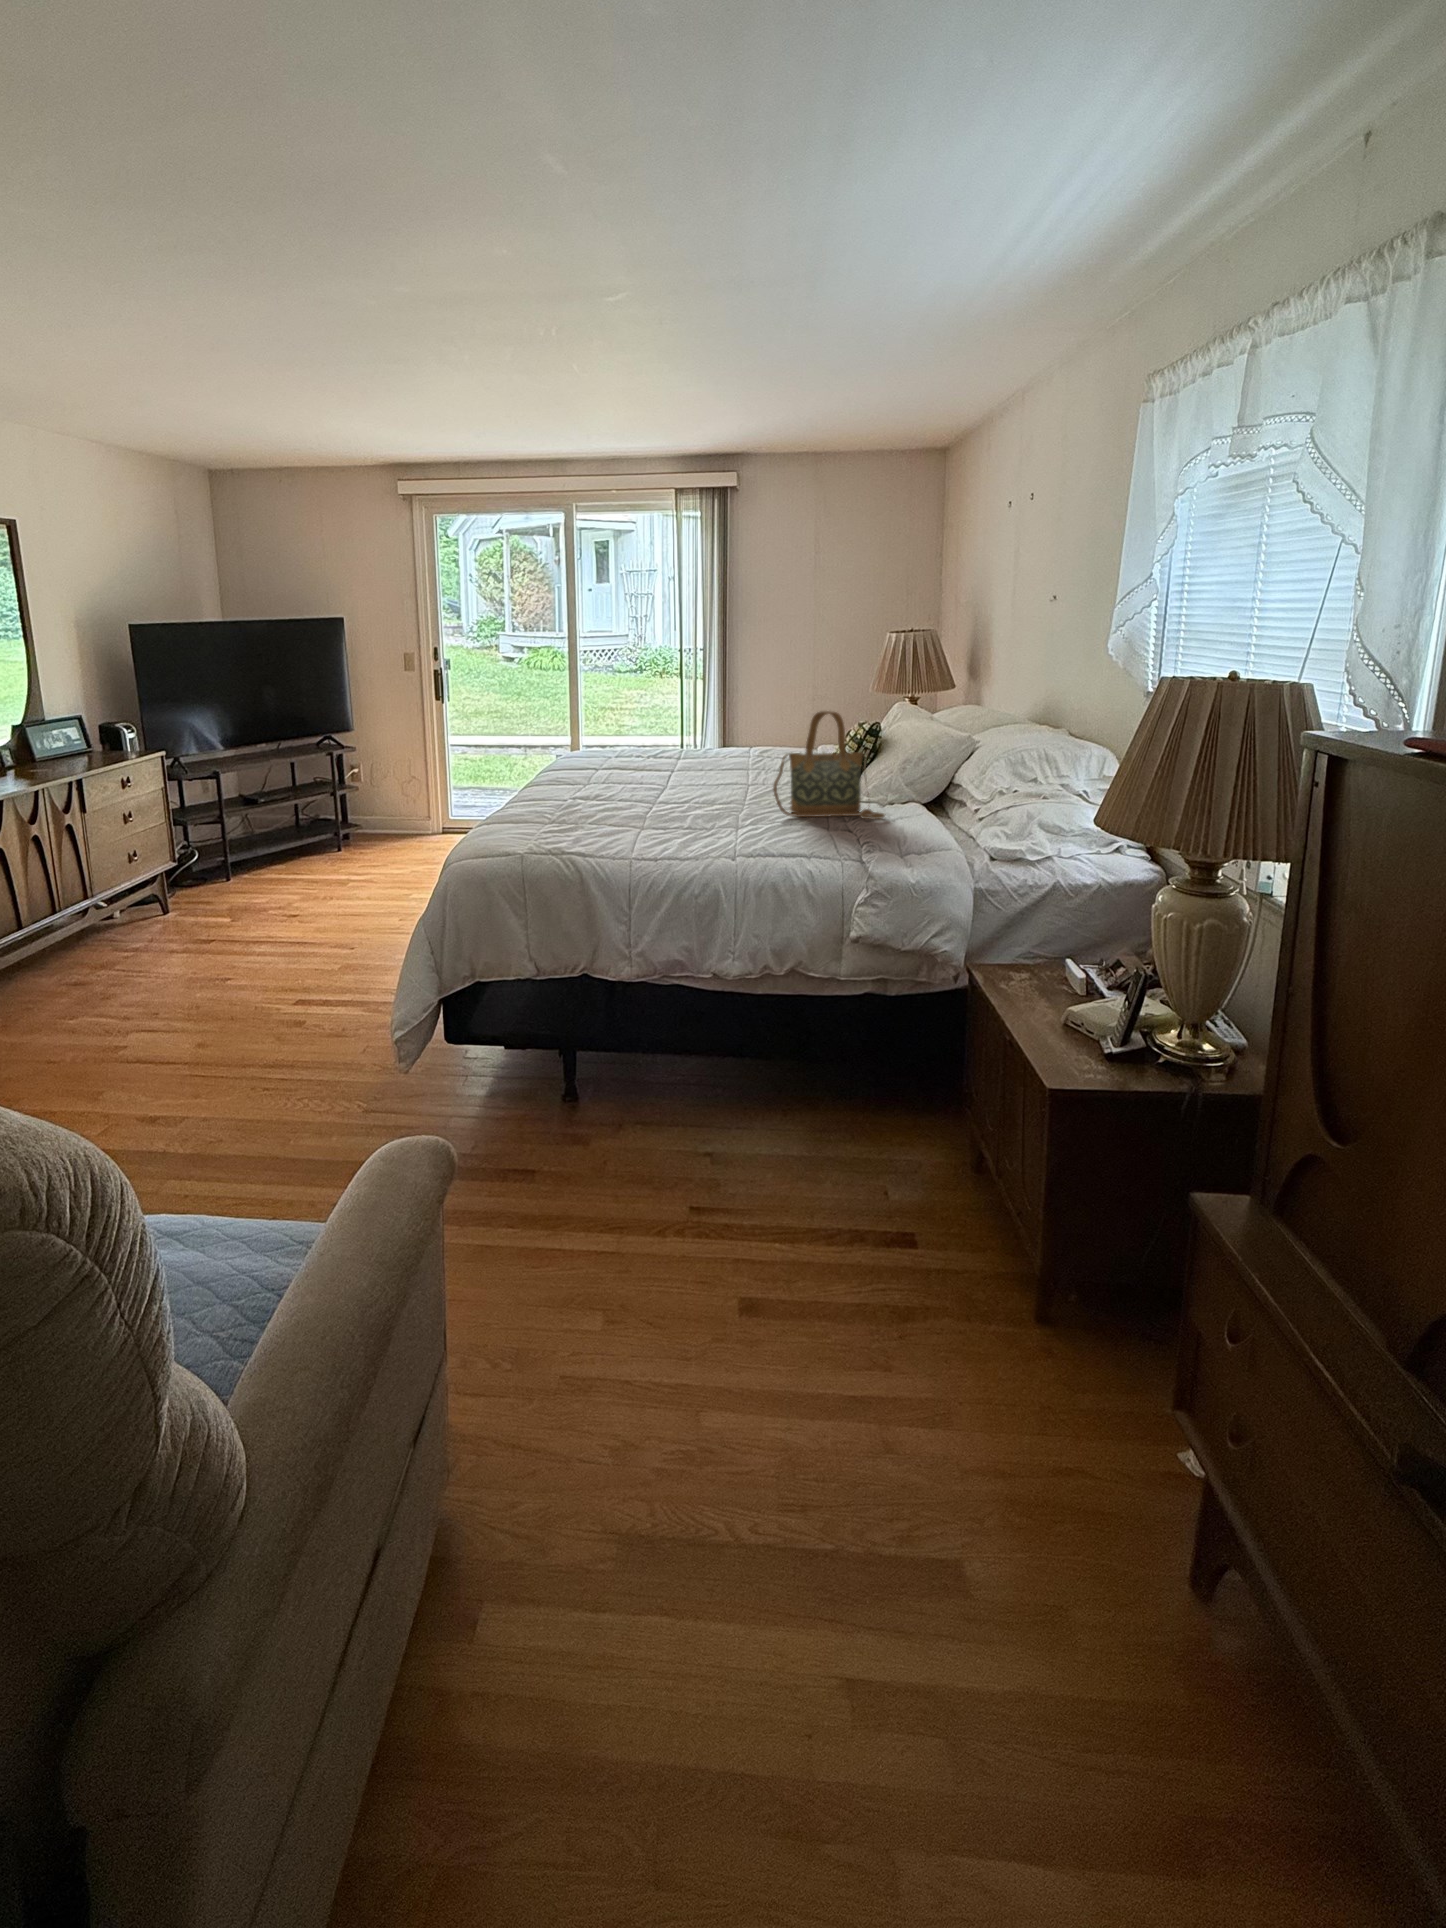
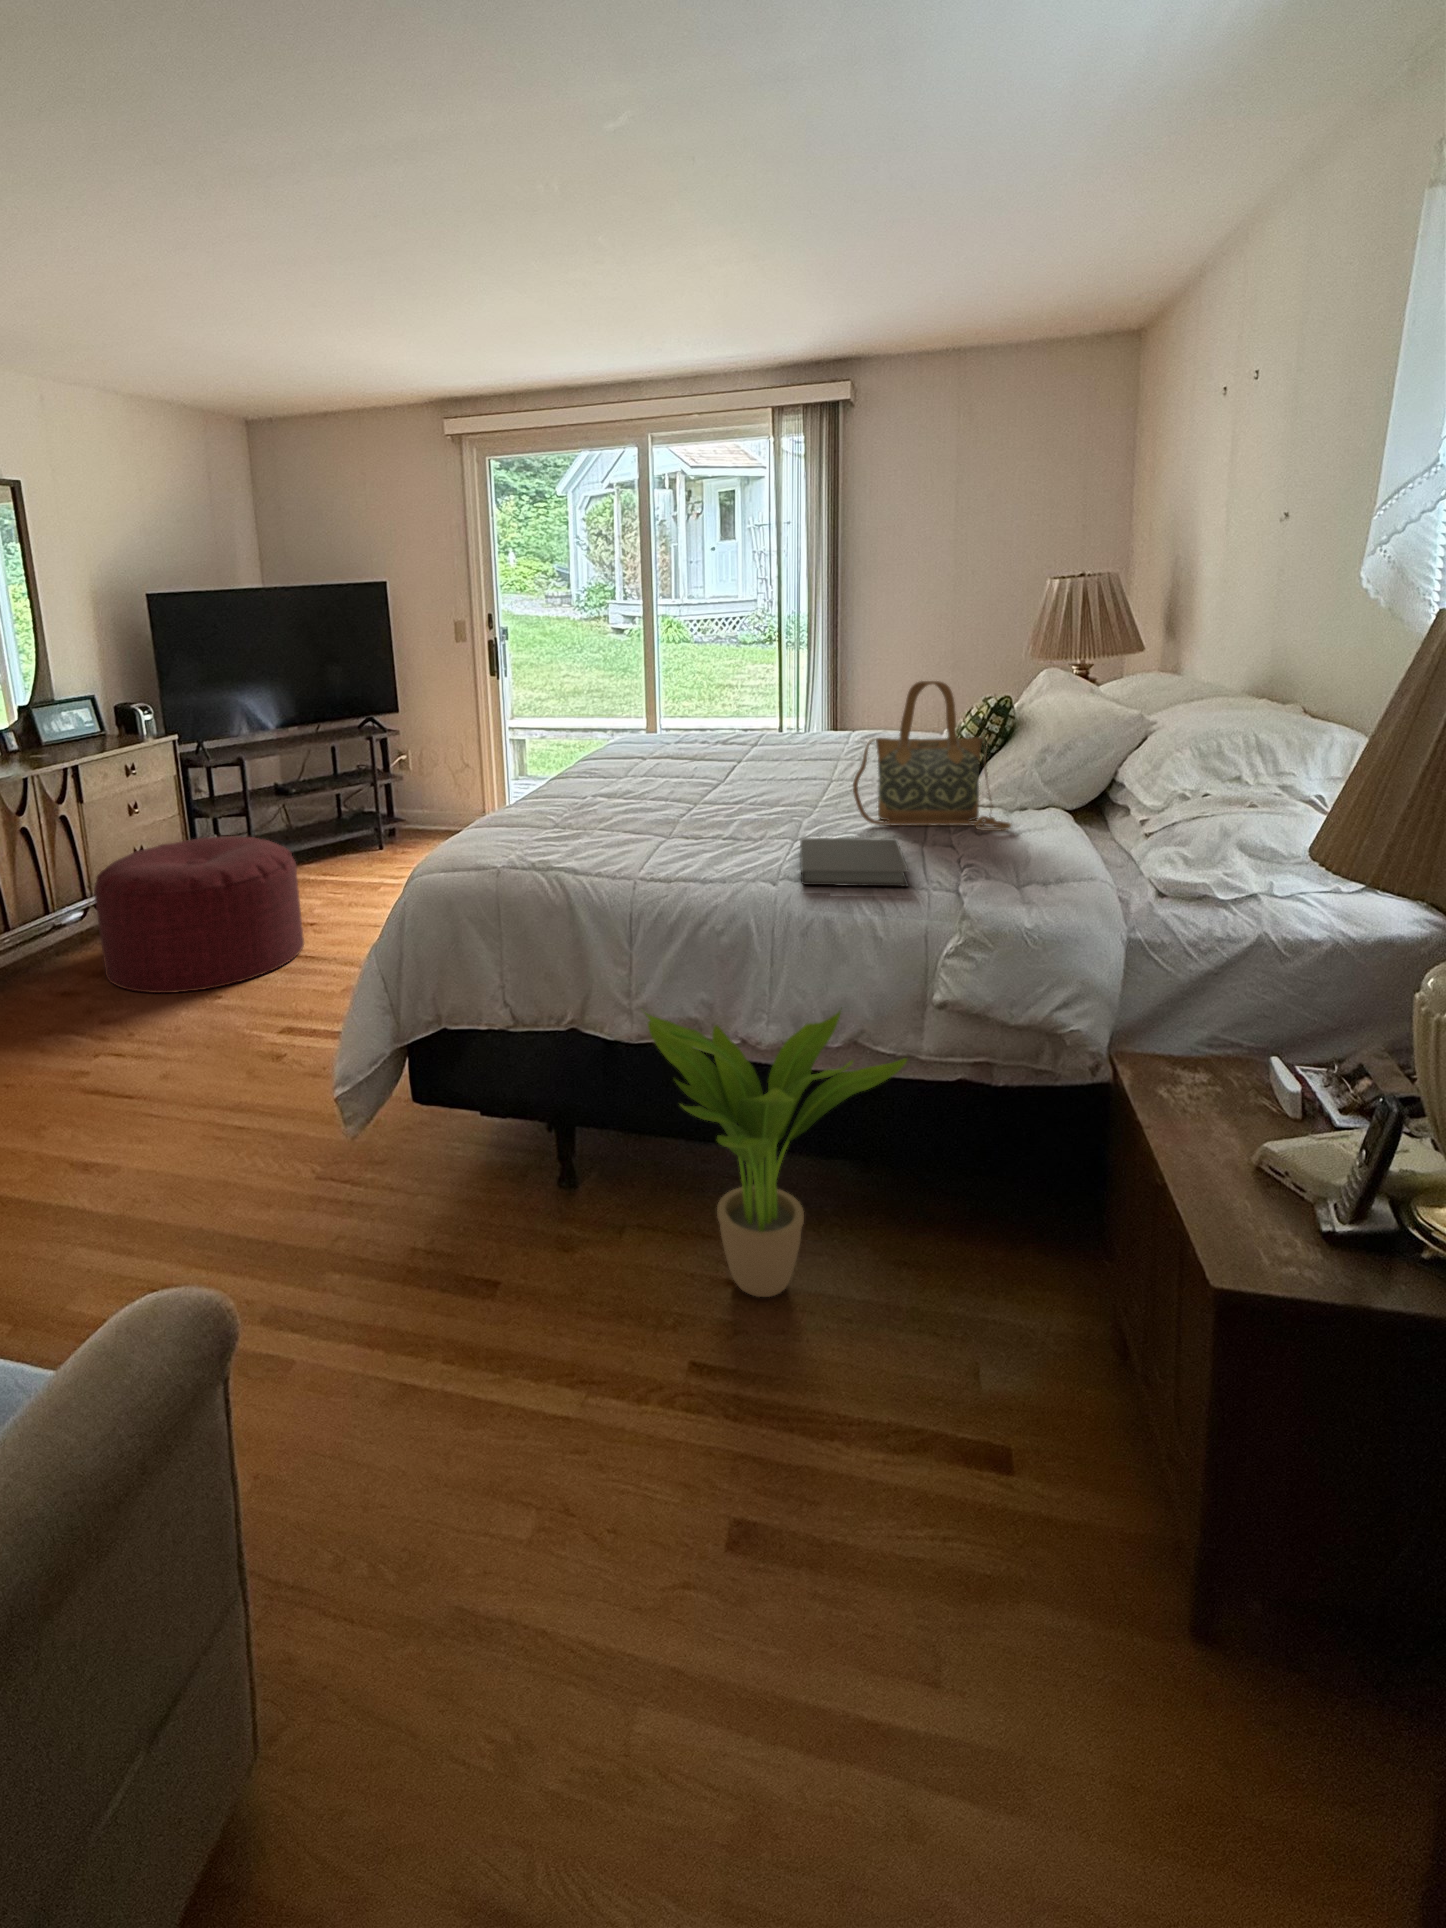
notebook: none [744,826,830,859] -> present [800,838,908,887]
ottoman: none [104,840,296,977] -> present [94,836,304,993]
potted plant: none [647,940,835,1159] -> present [645,1011,907,1297]

